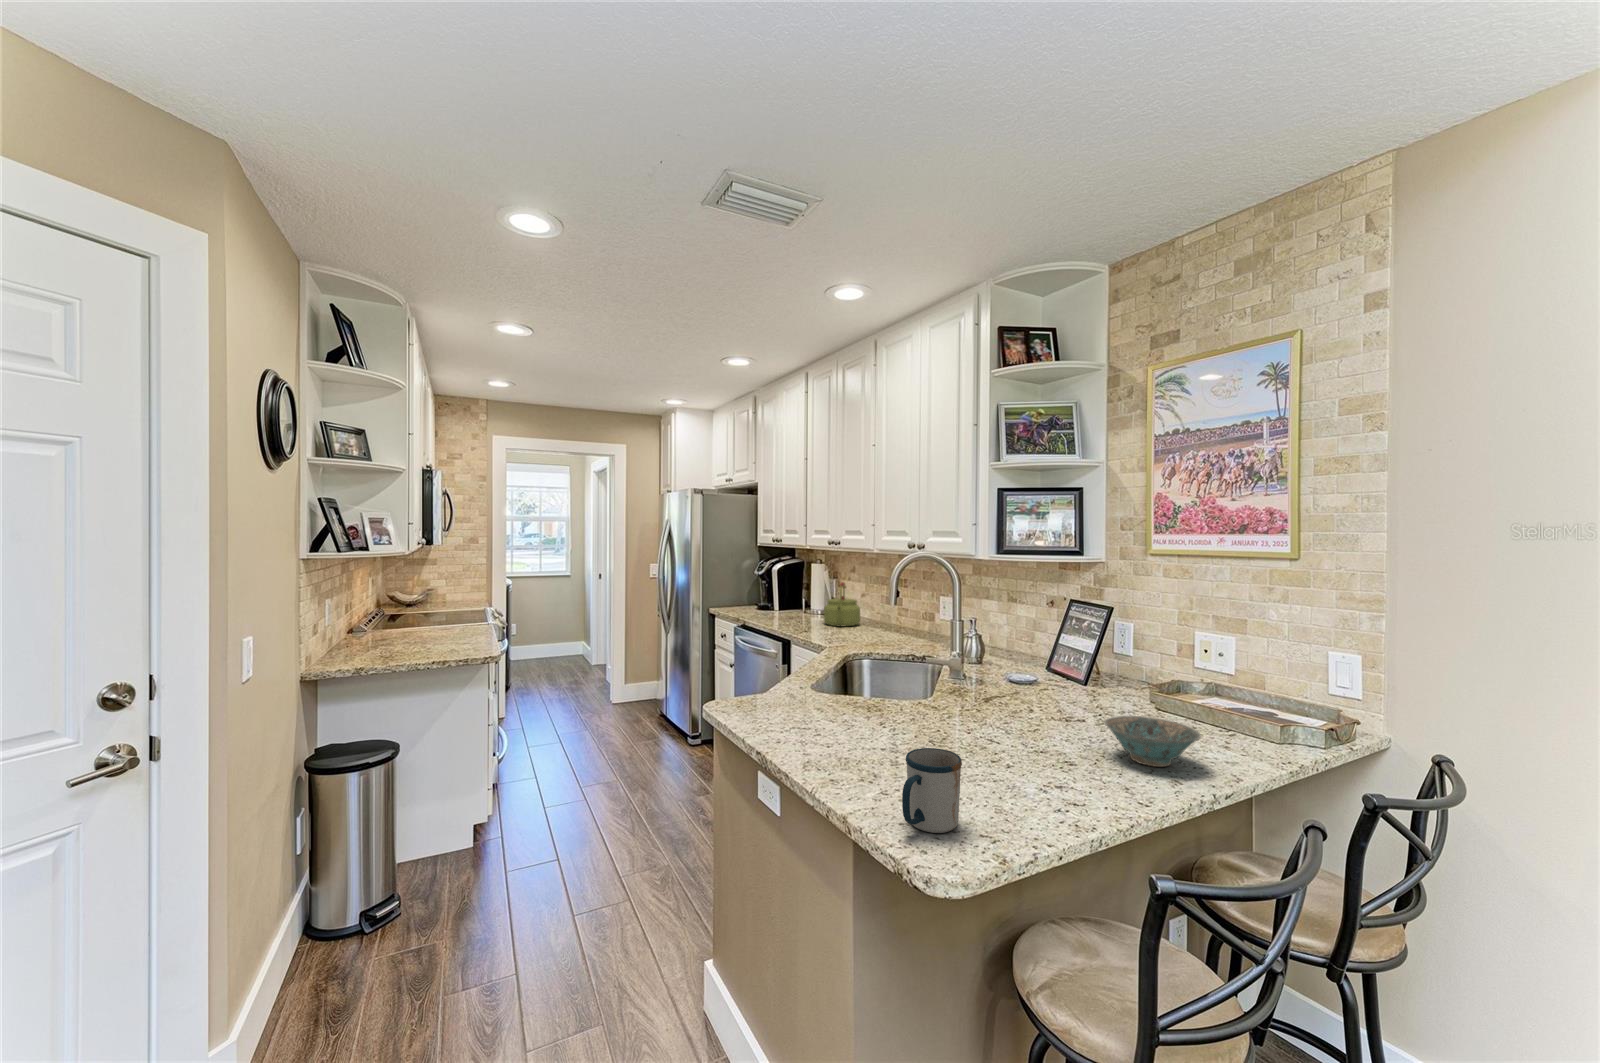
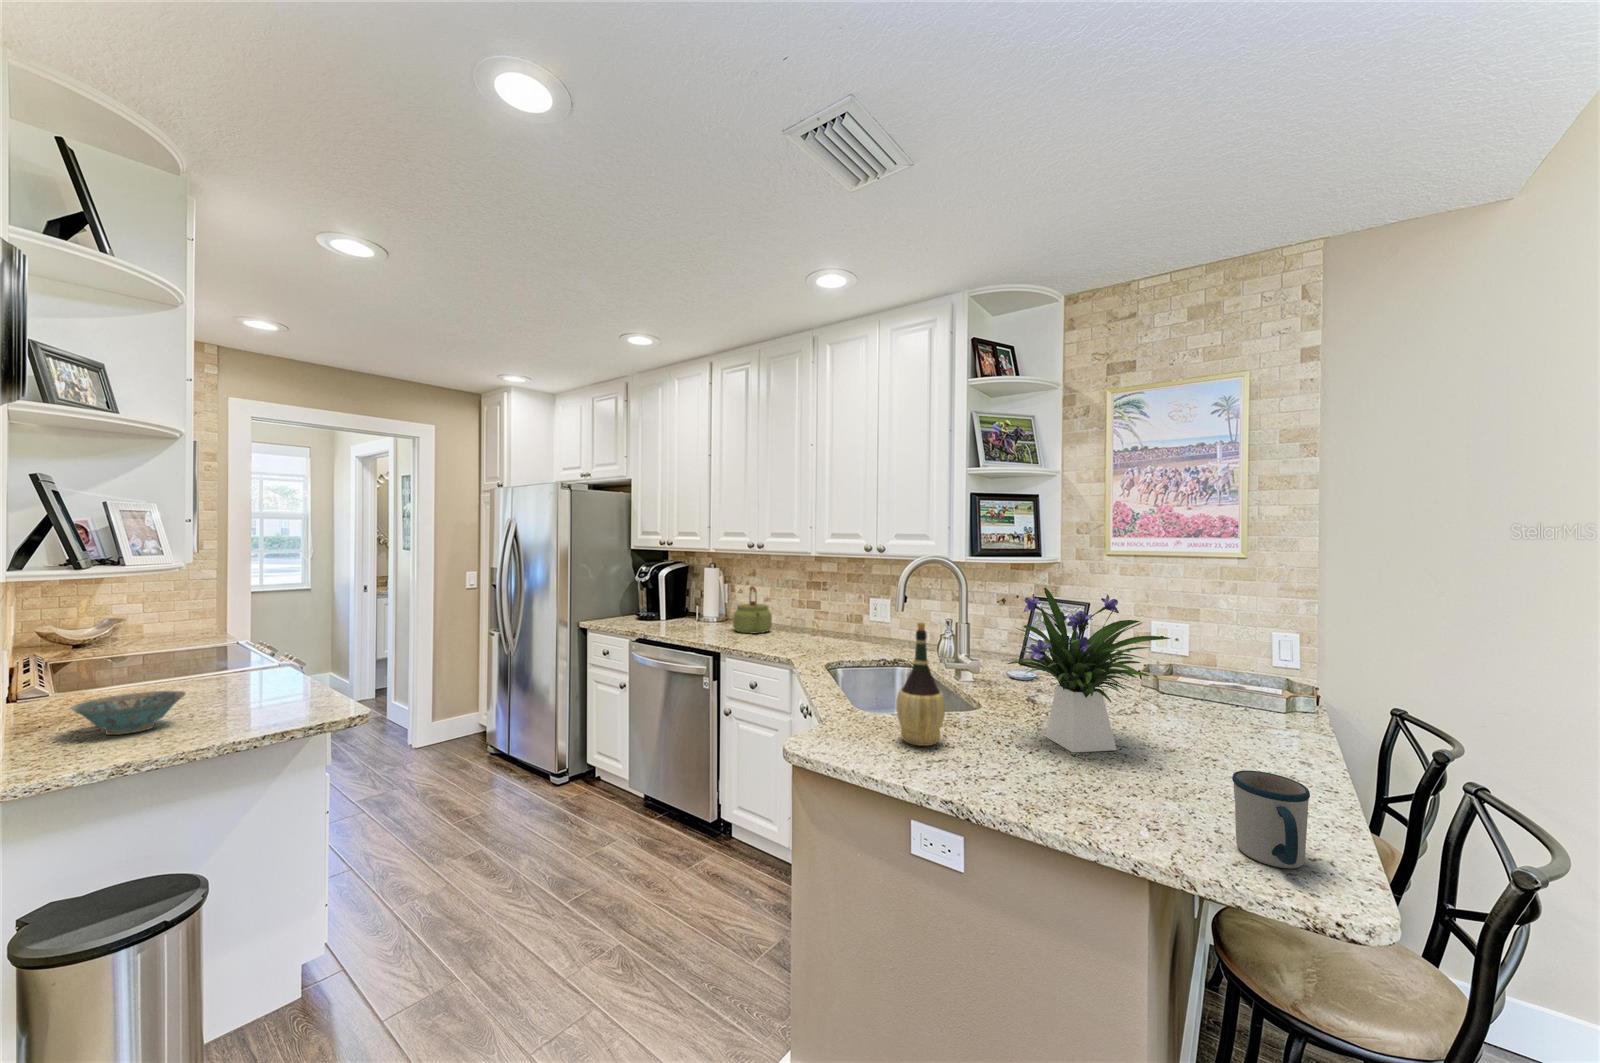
flower arrangement: none [884,582,1031,744] -> present [1004,588,1170,752]
wine bottle: none [787,610,829,717] -> present [896,622,945,746]
ceramic bowl: present [1105,716,1201,767] -> present [71,691,186,735]

